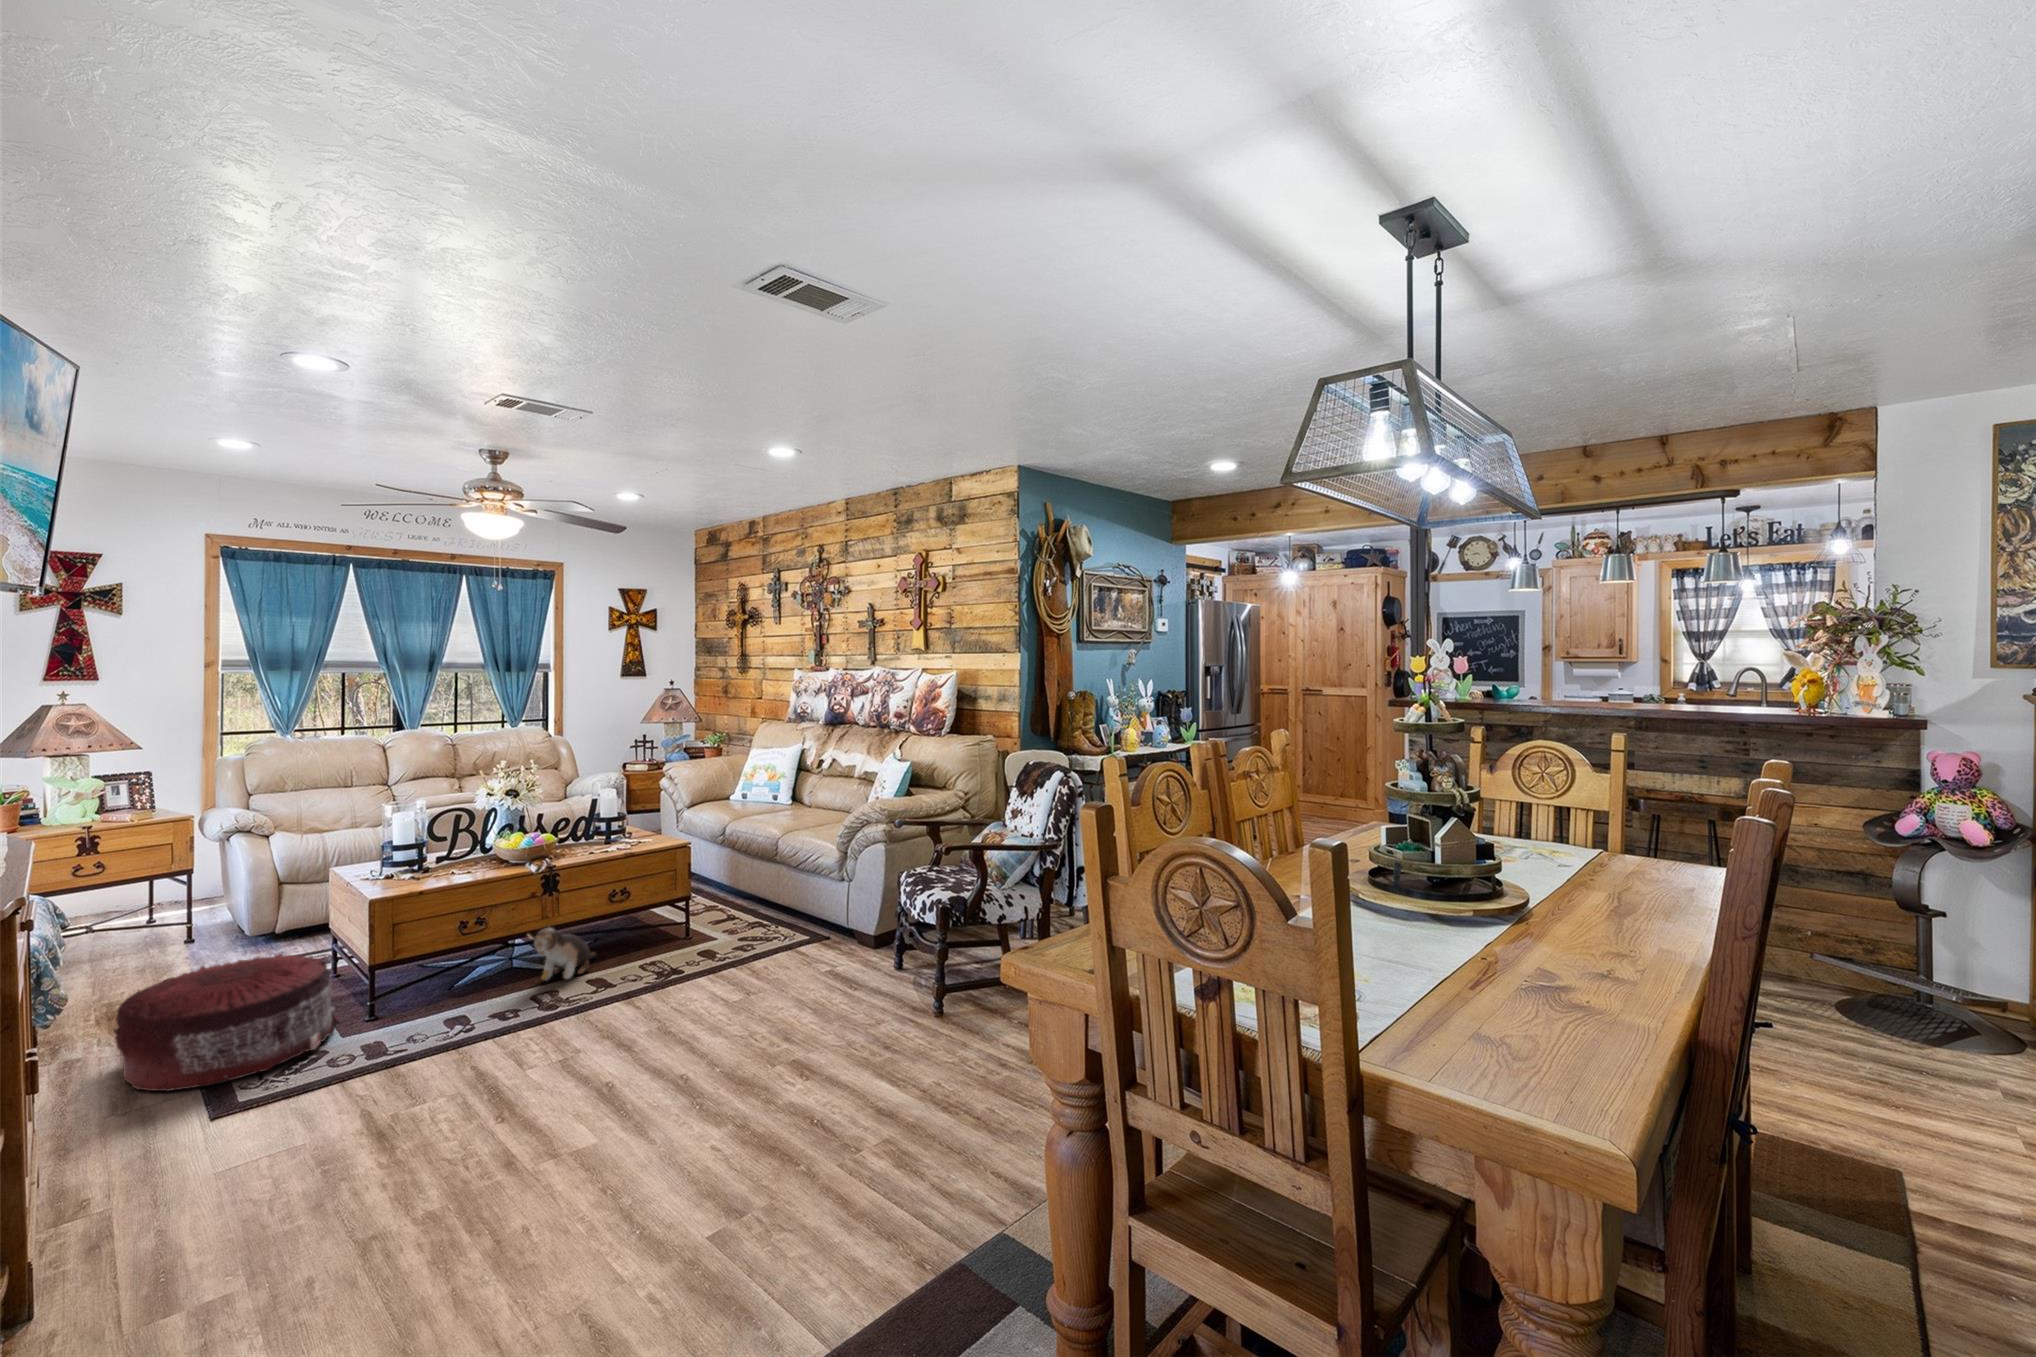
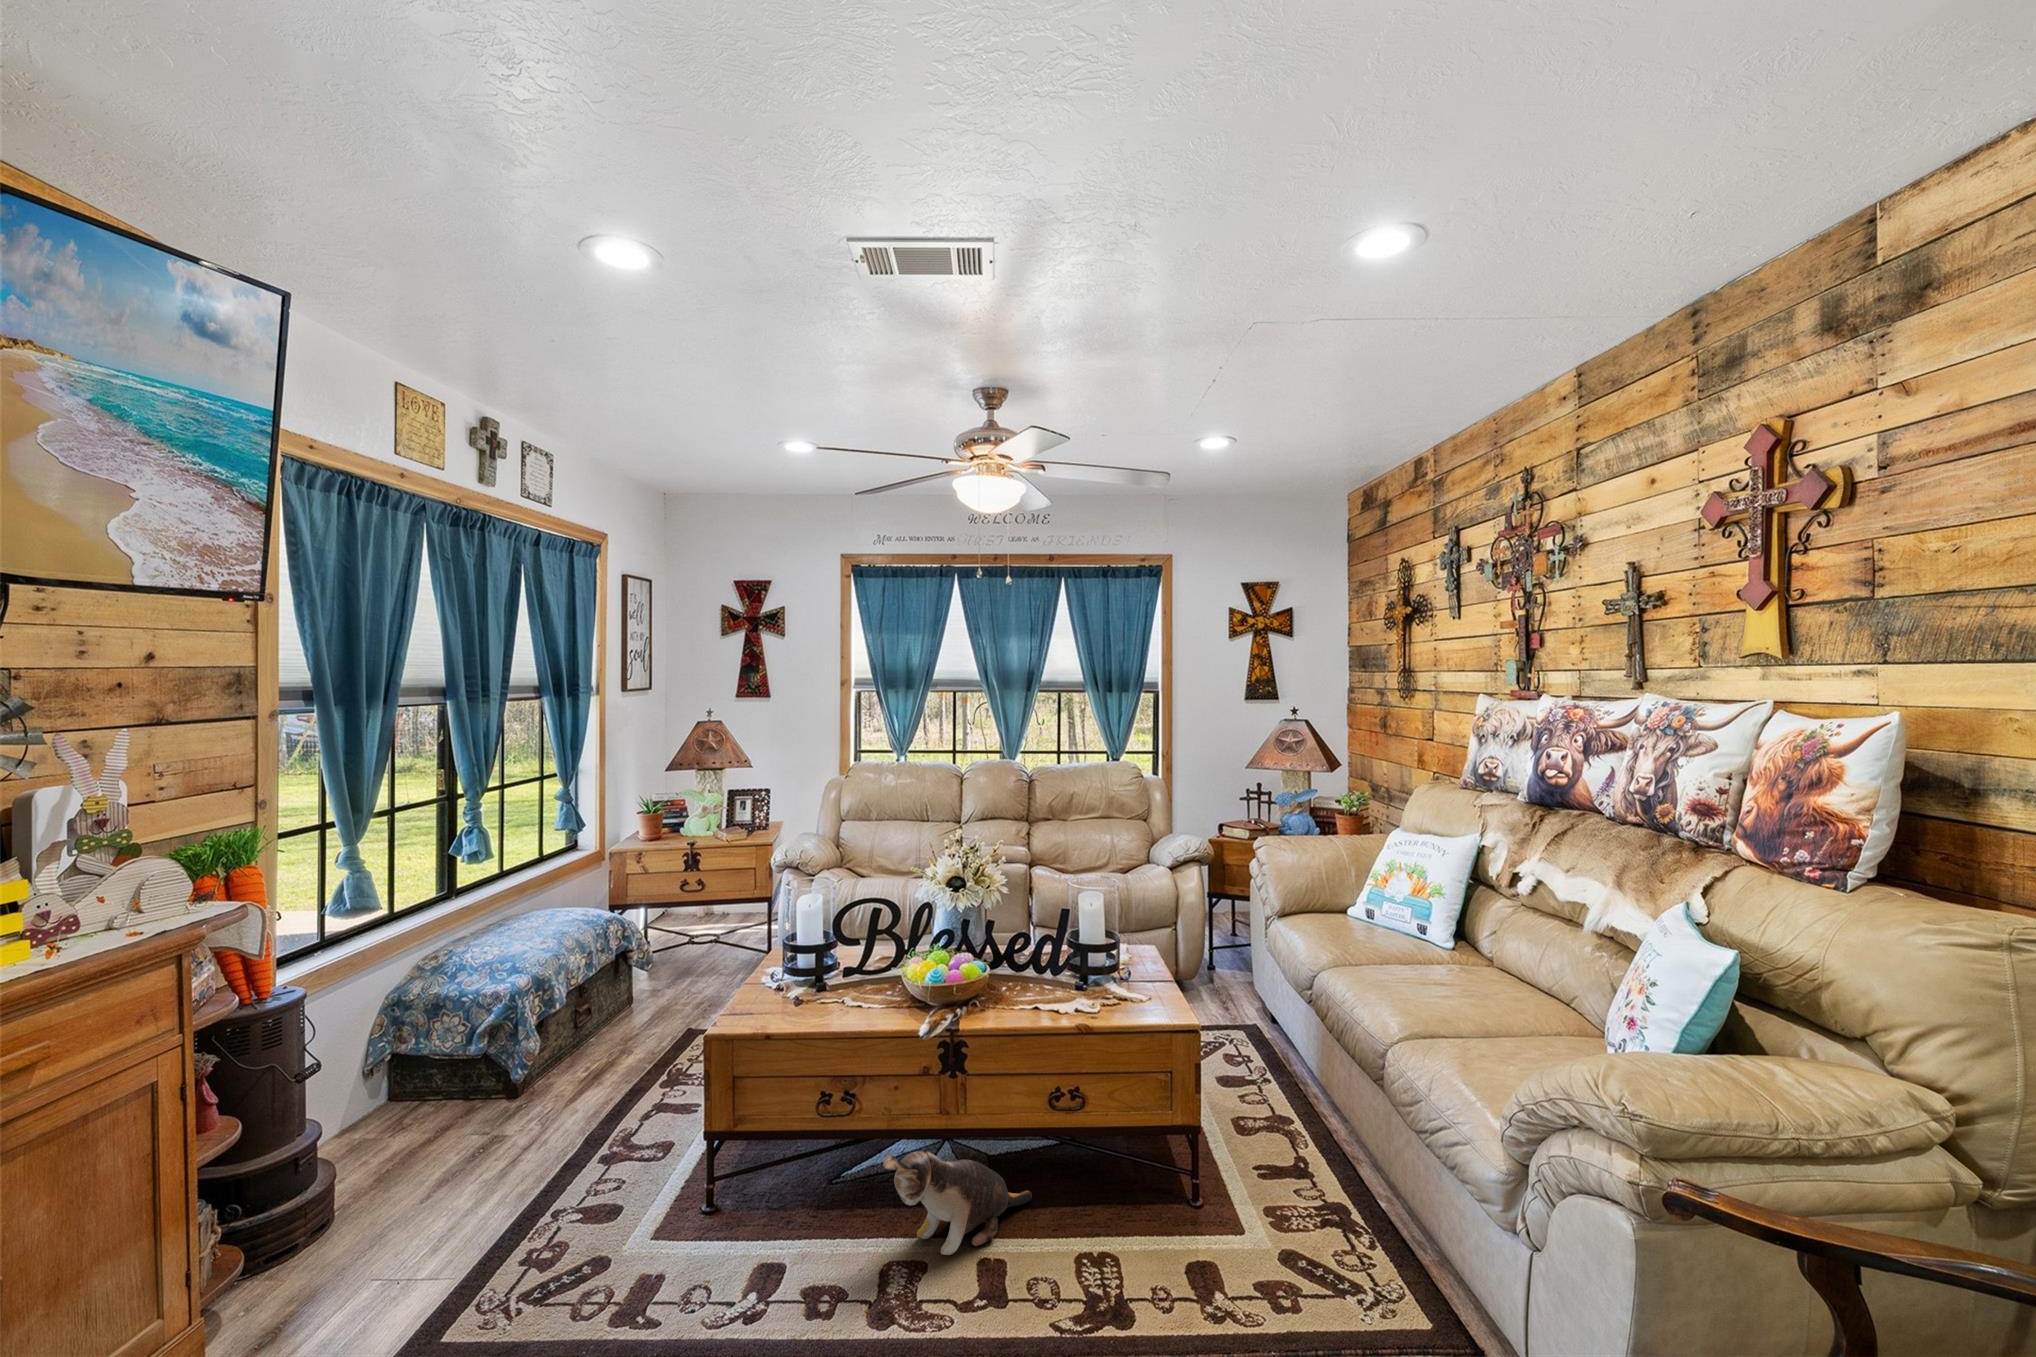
pouf: present [114,954,339,1091] -> none [391,1078,649,1307]

